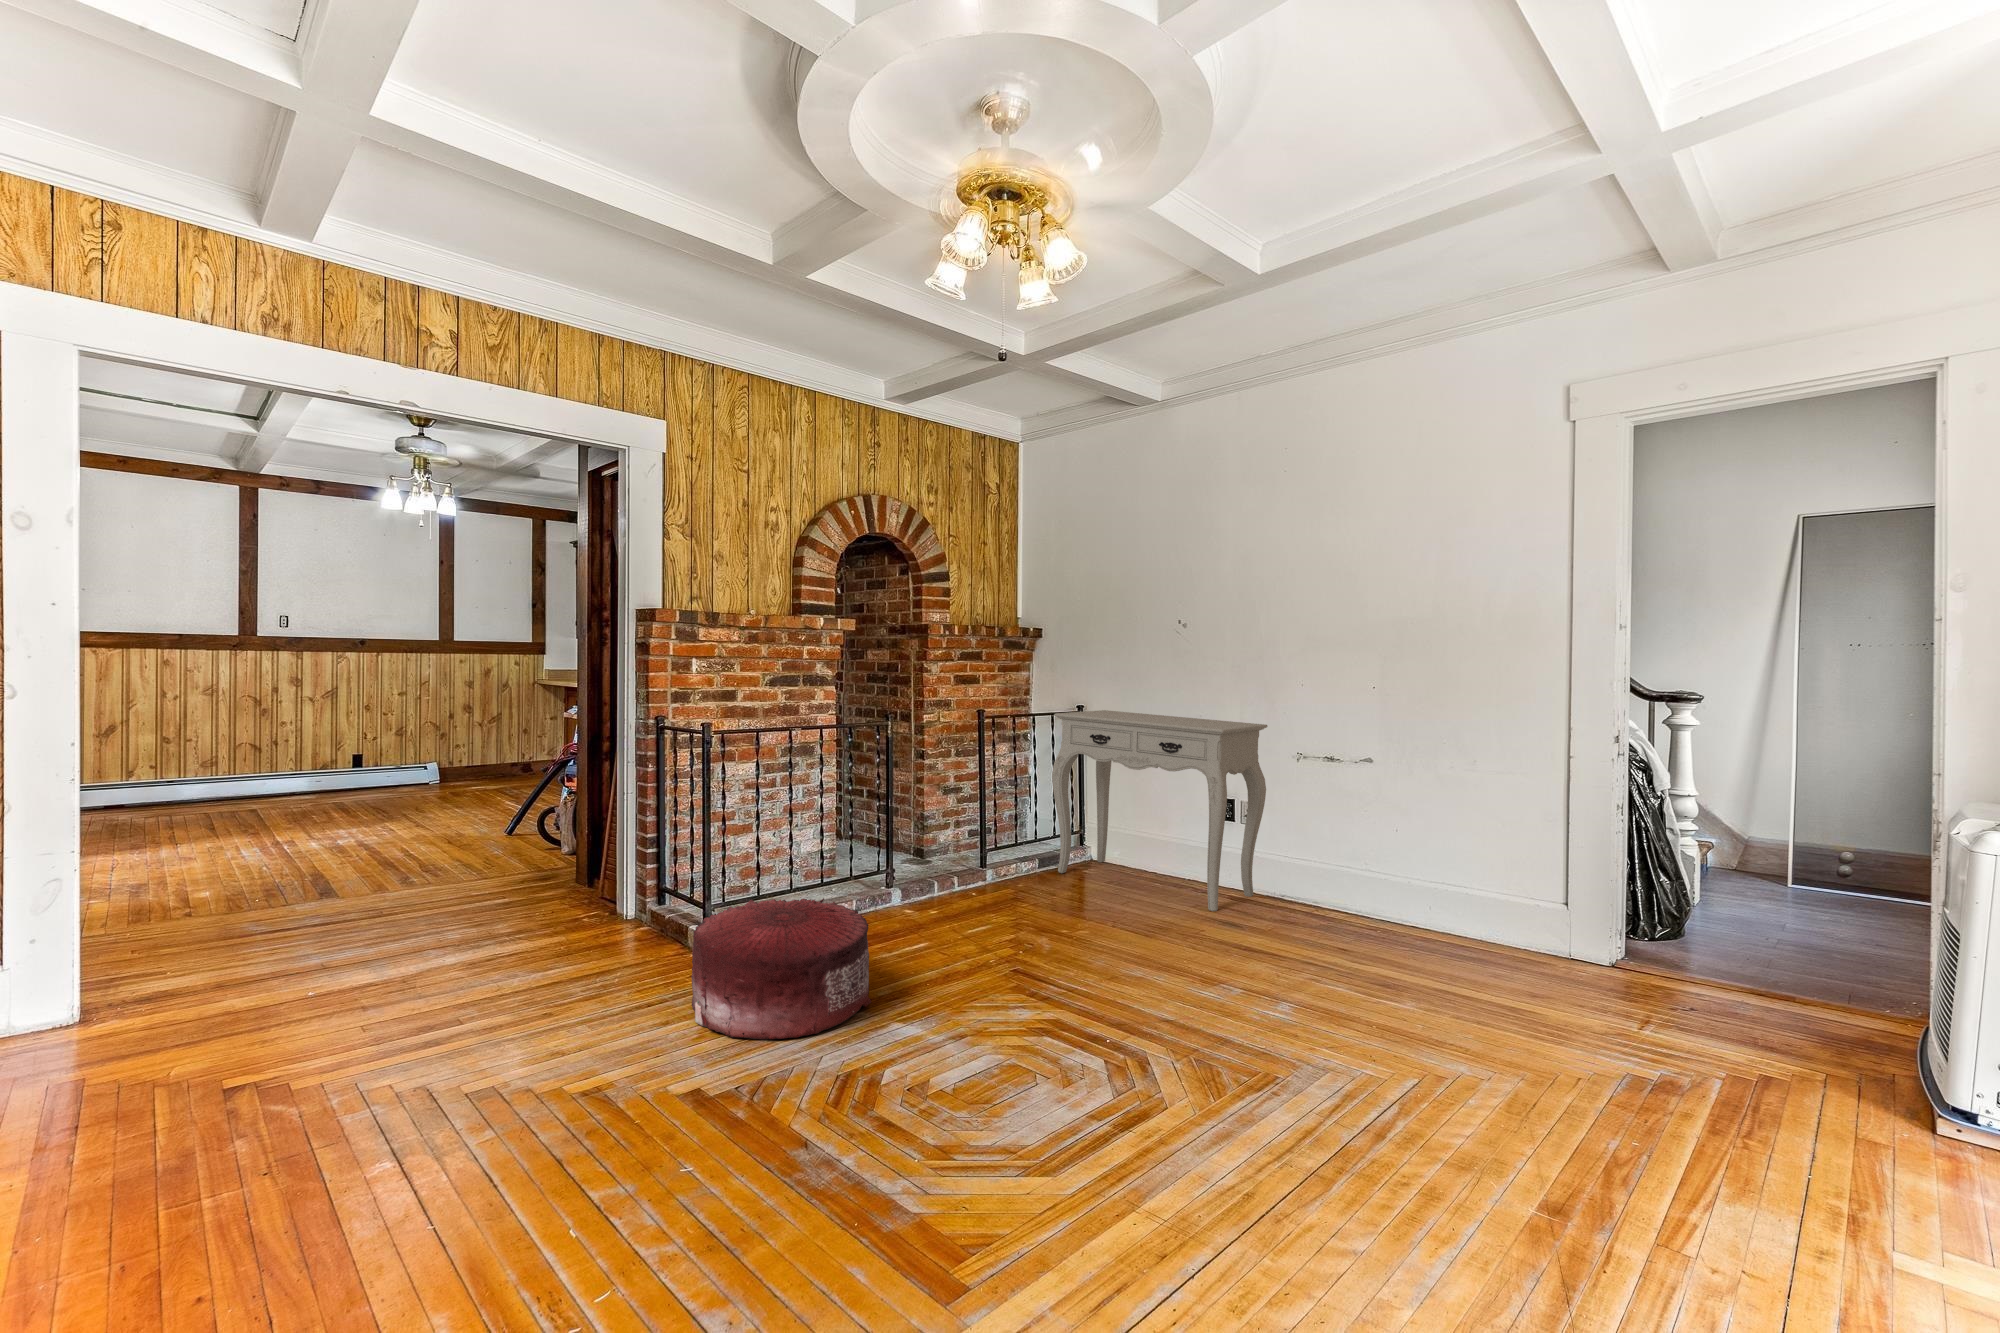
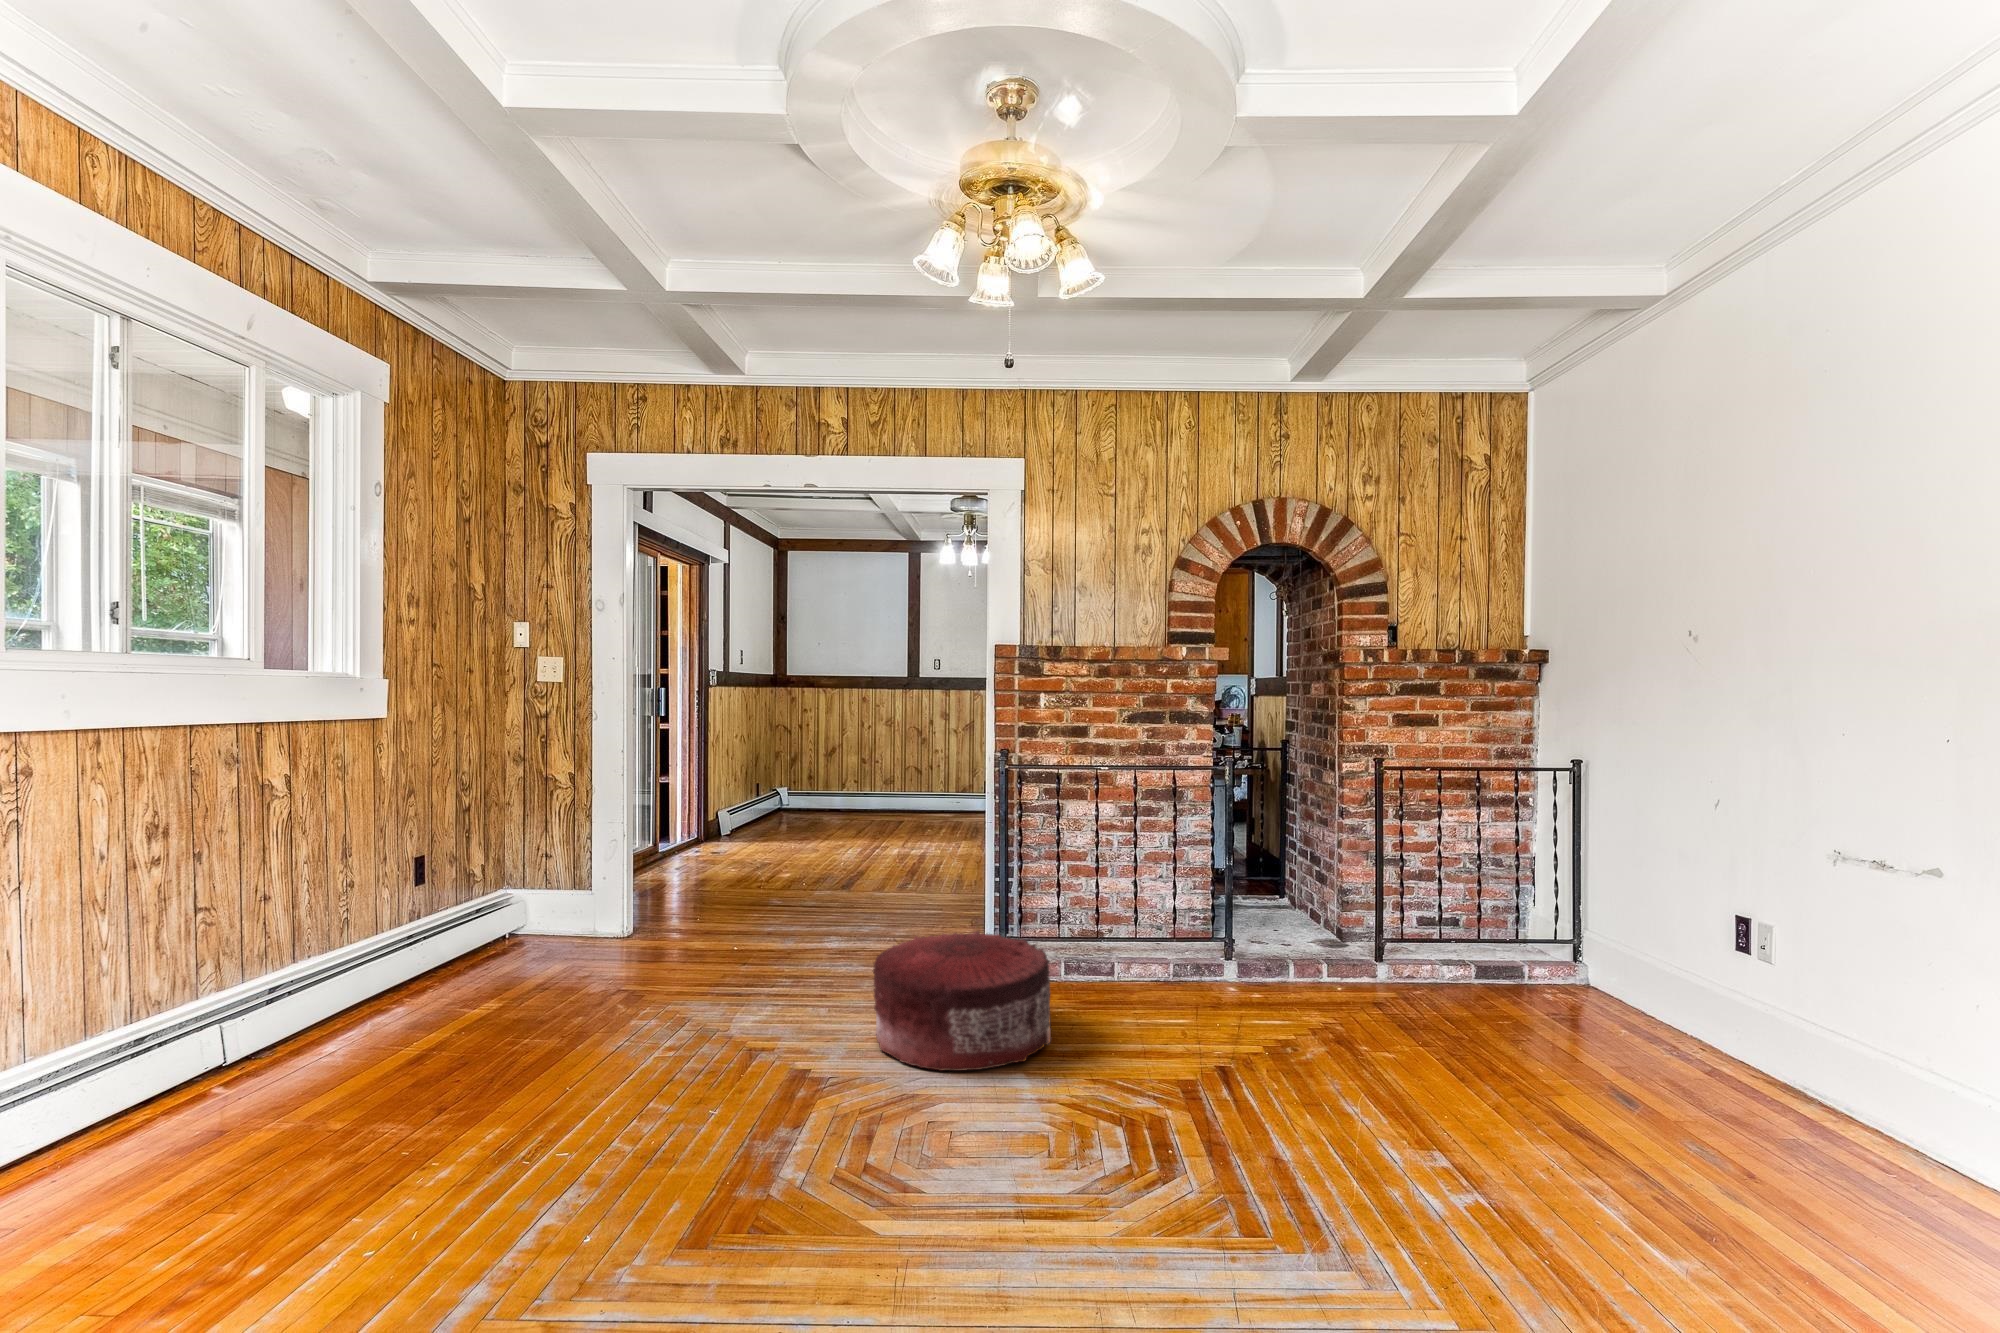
console table: present [1052,710,1267,911] -> none [1495,768,1838,1109]

